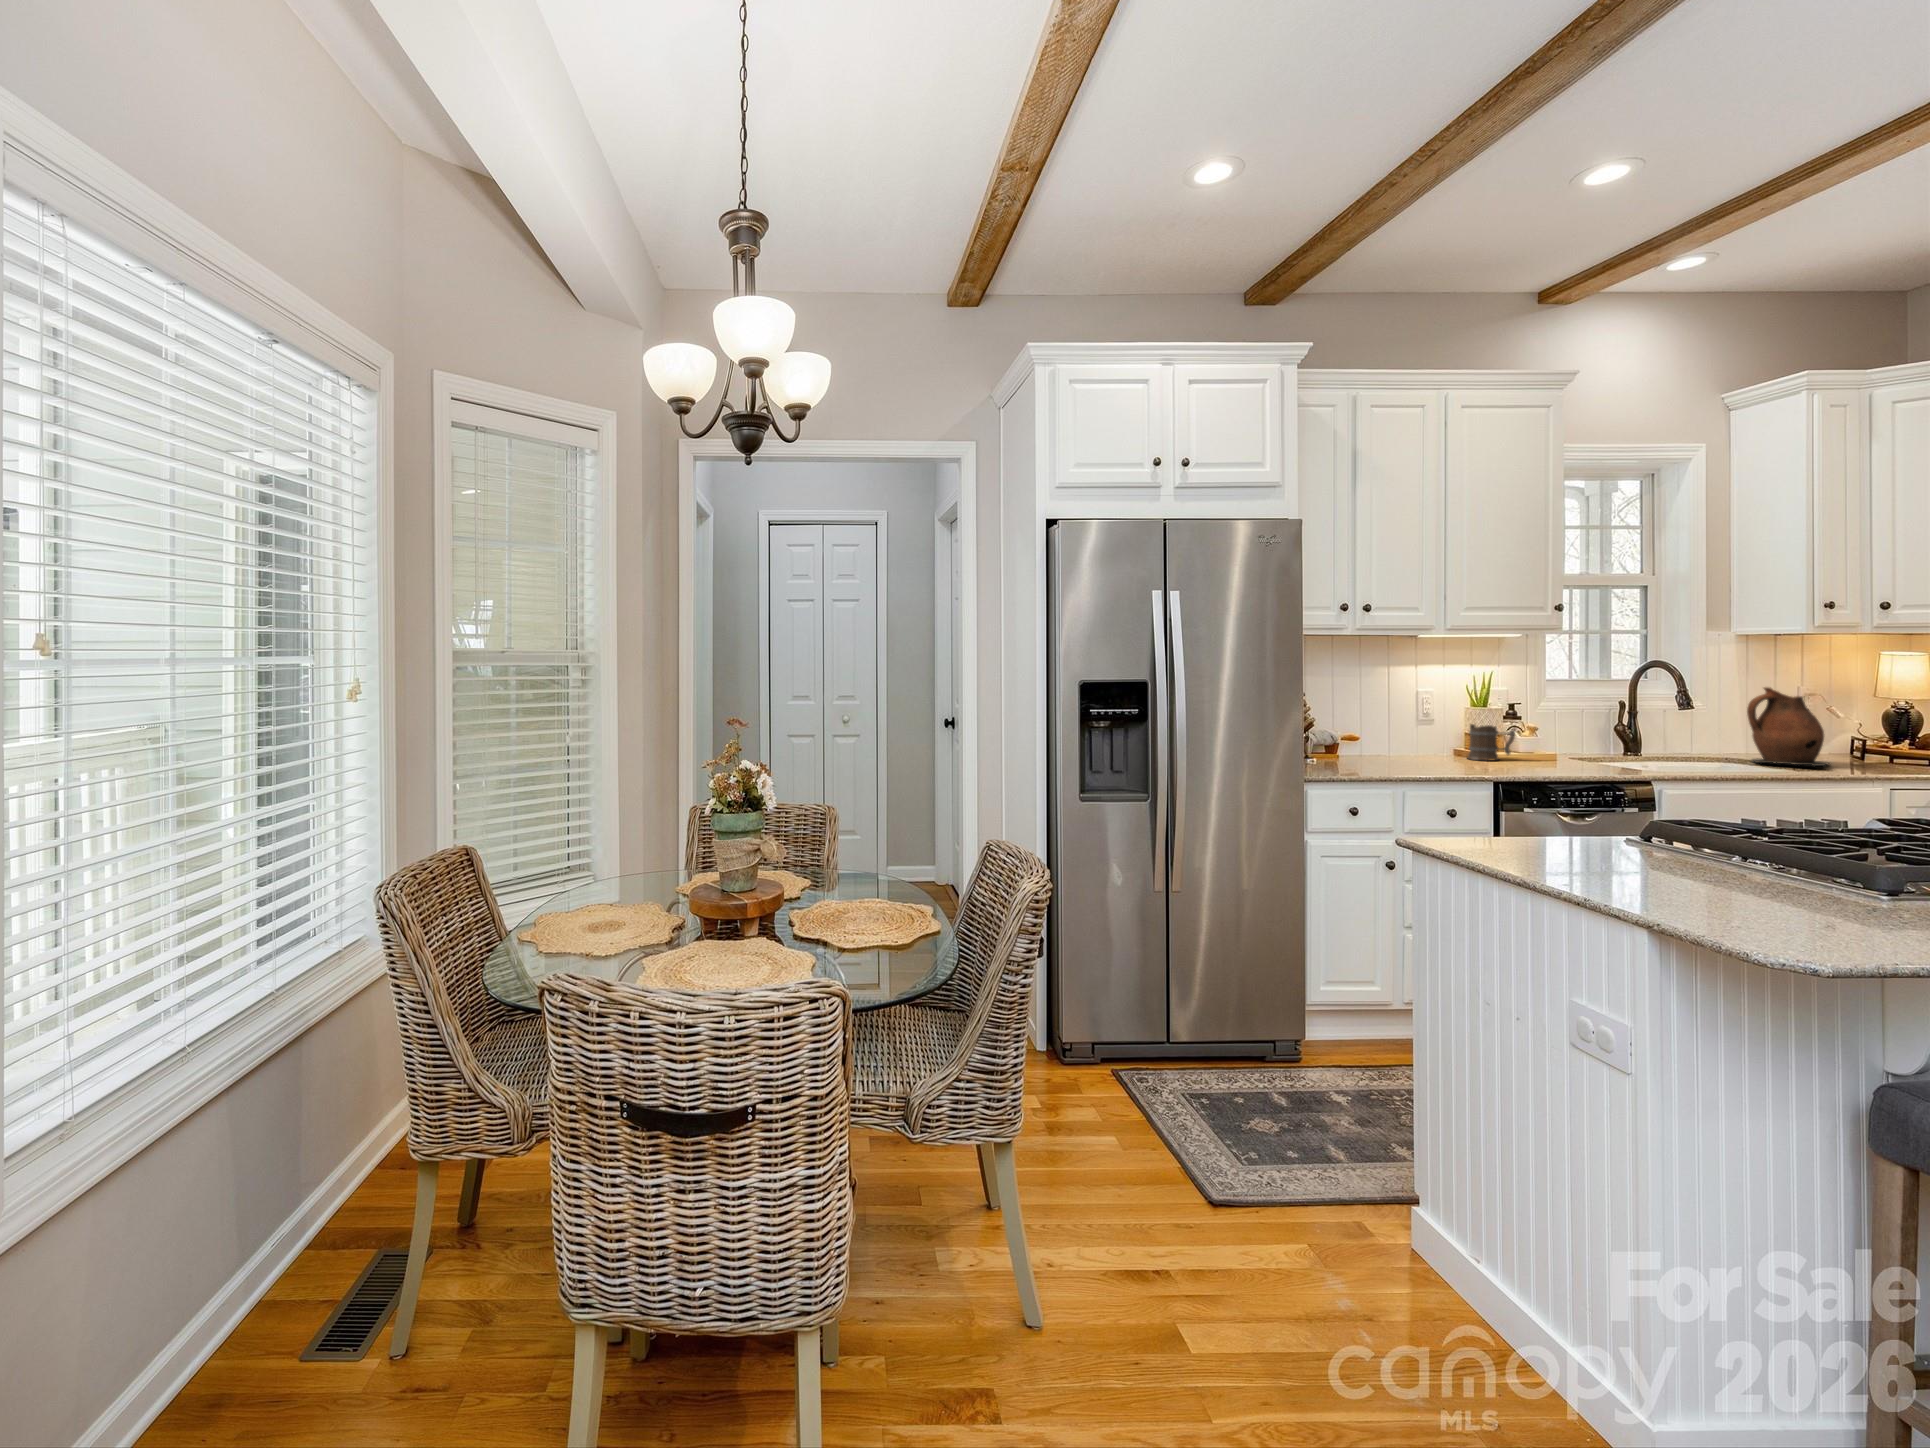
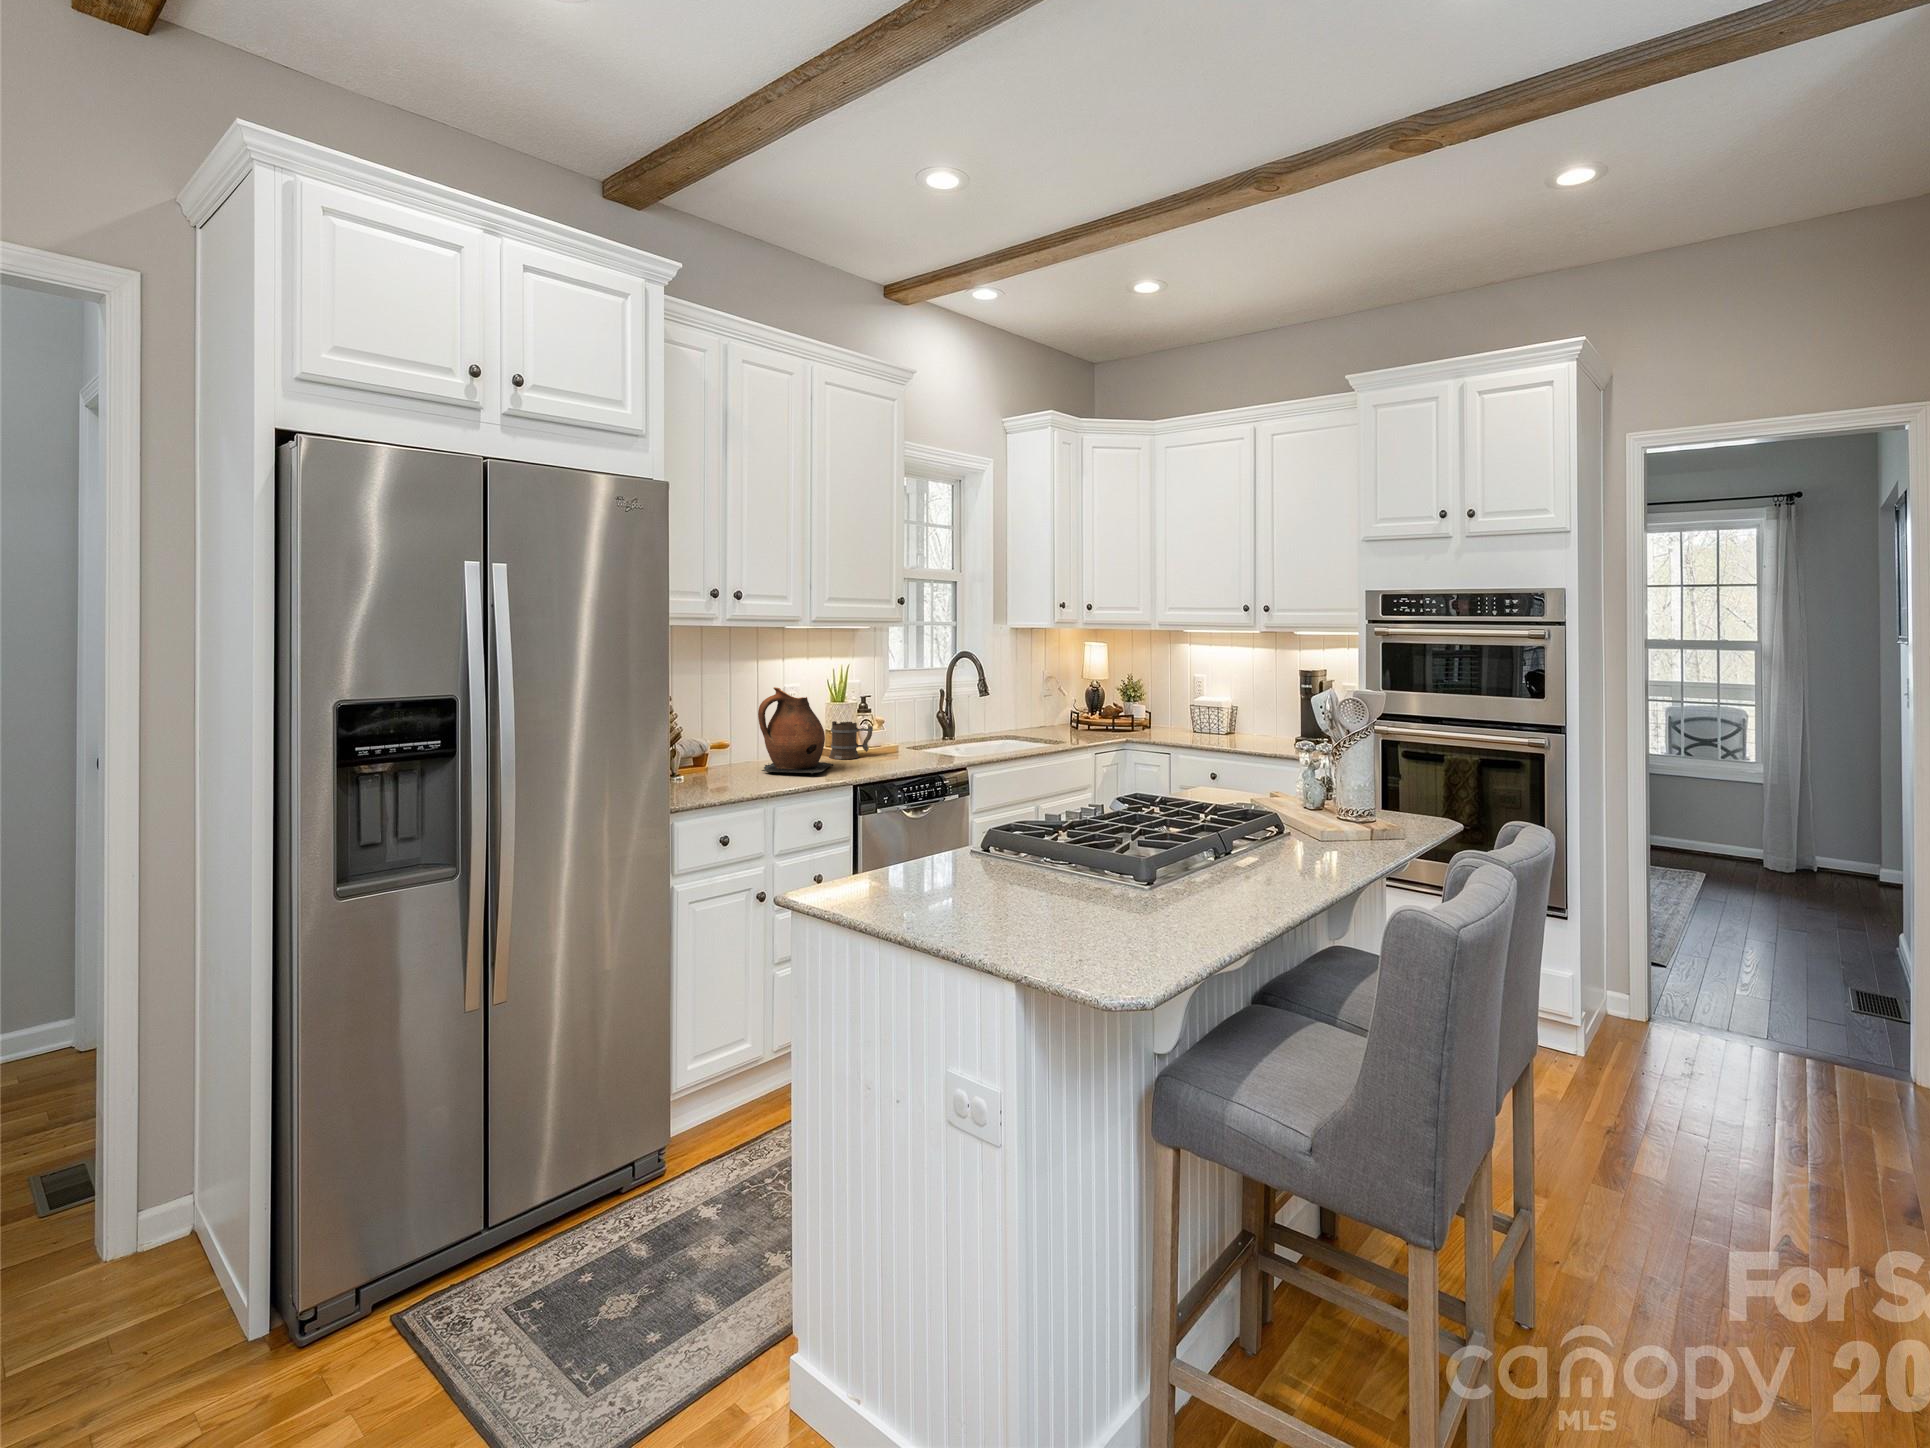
ceramic pitcher: present [1747,687,1830,766] -> present [758,687,833,774]

